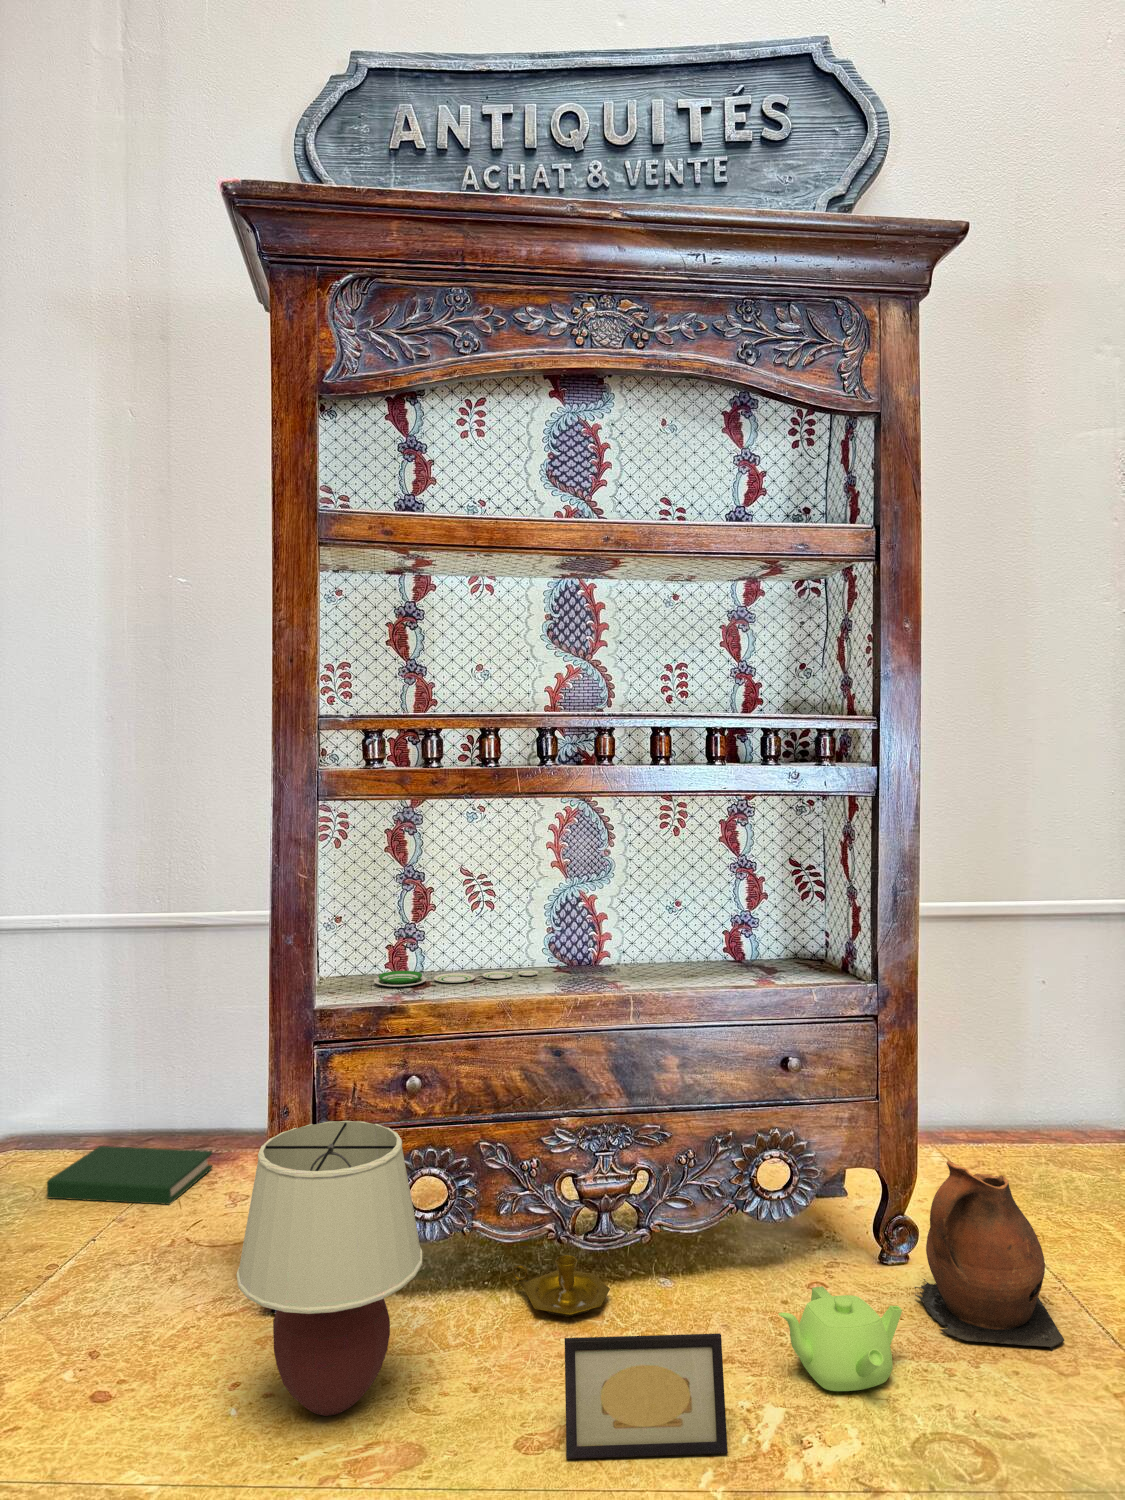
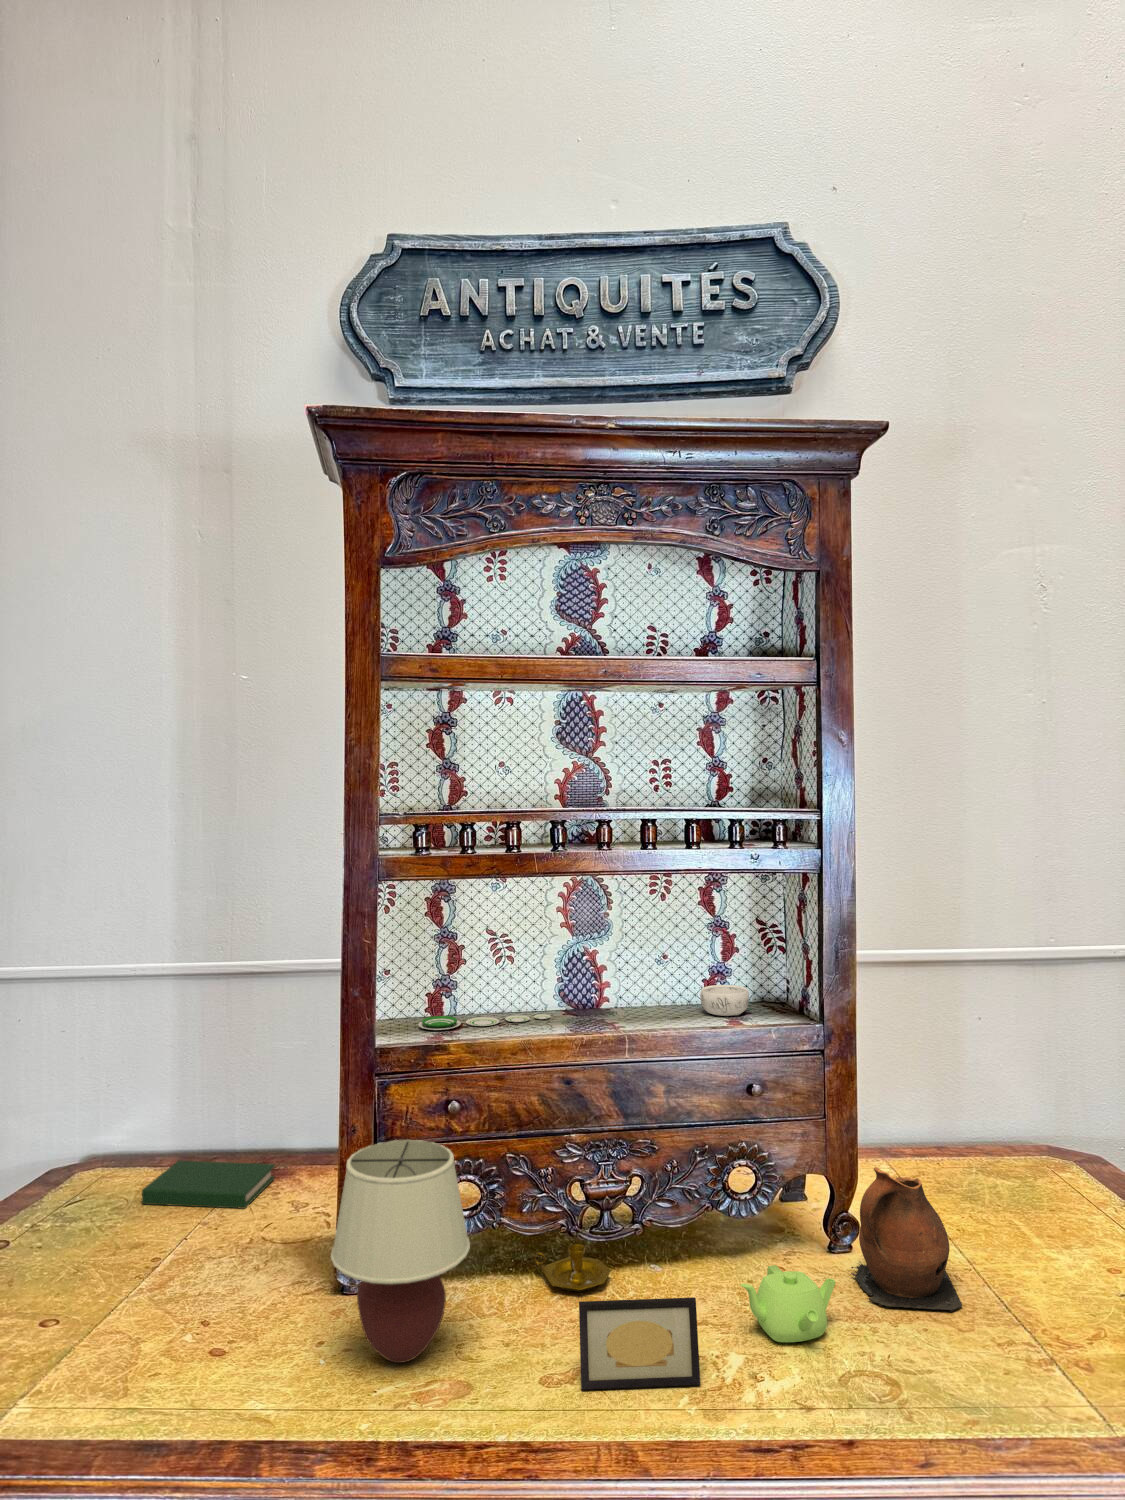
decorative bowl: none [722,937,782,973] -> present [700,985,749,1016]

